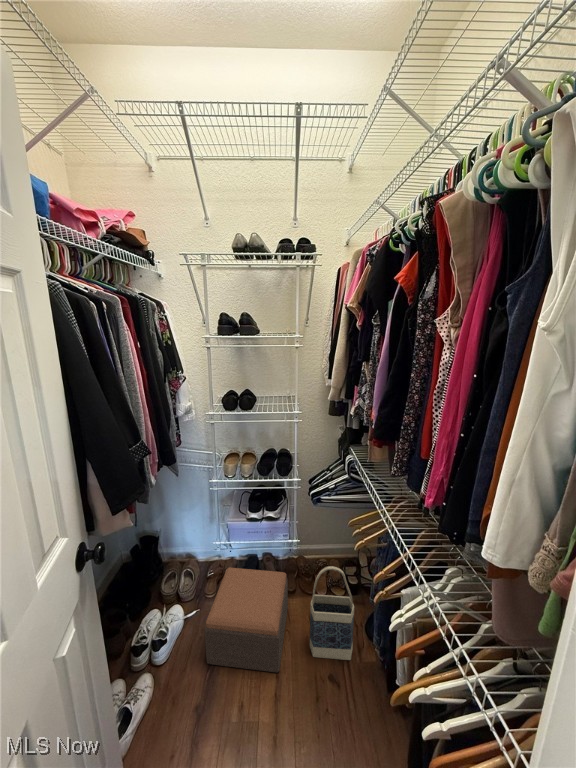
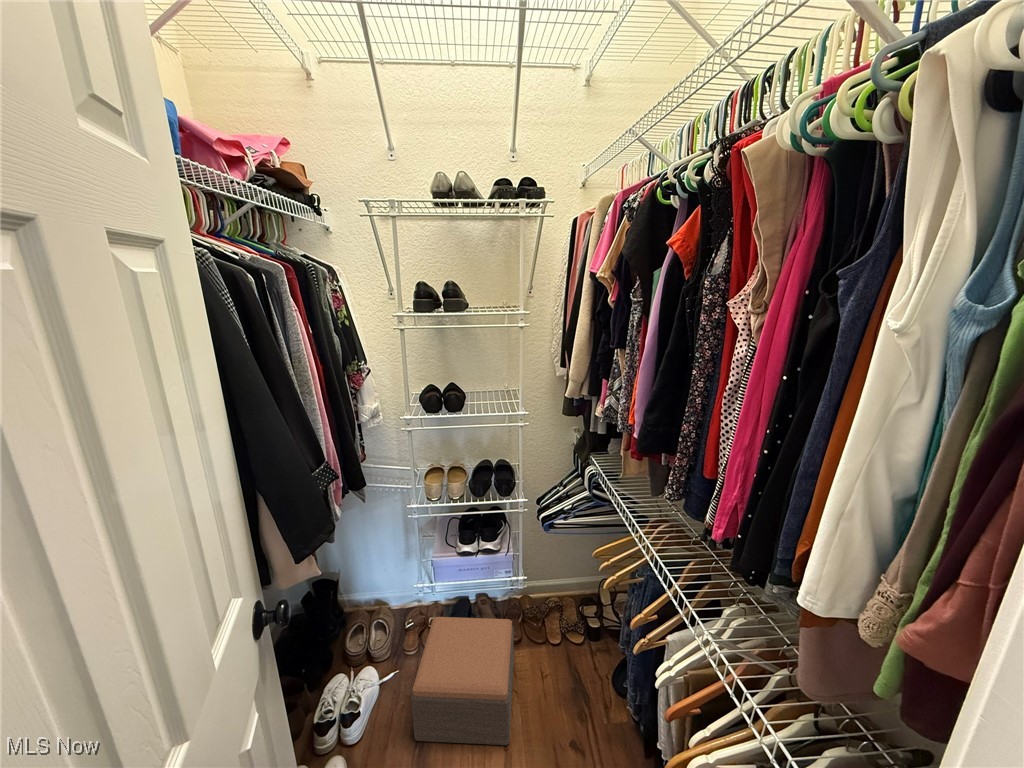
bag: present [310,566,354,660] -> none [545,610,602,724]

